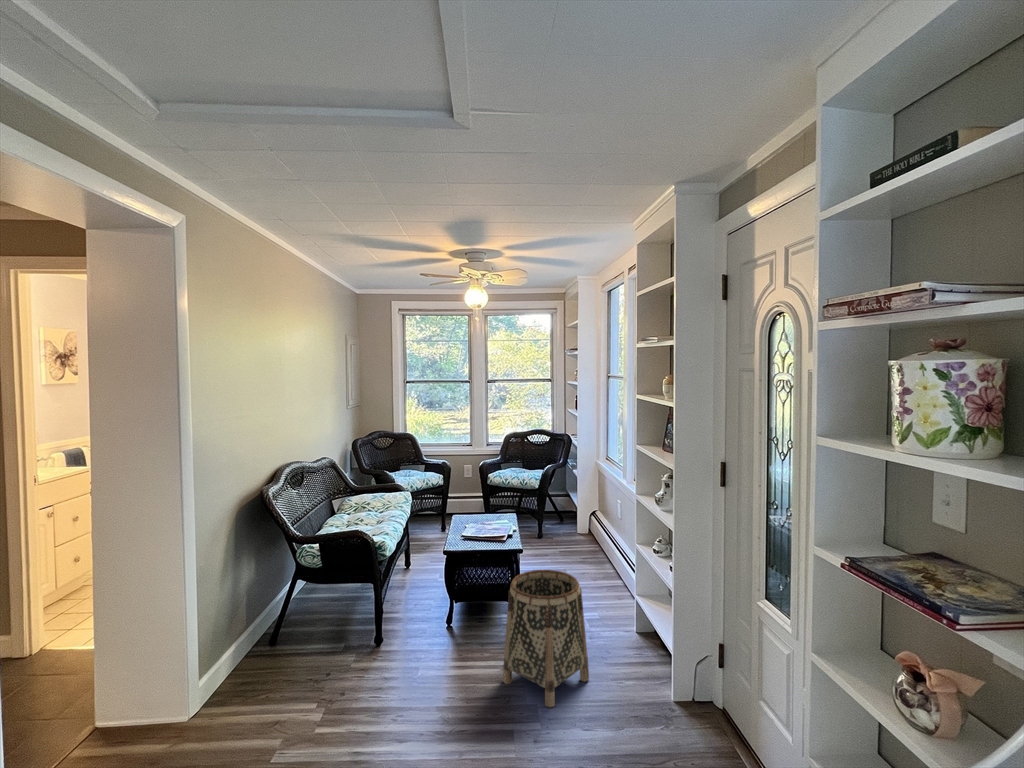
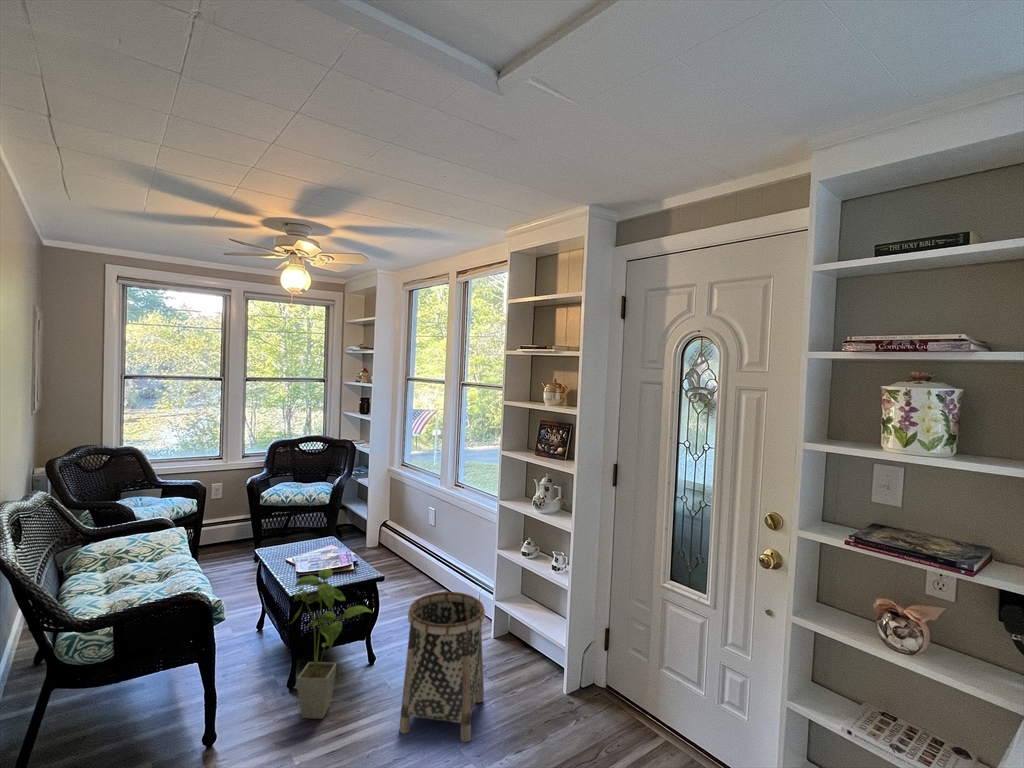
house plant: none [430,532,496,654] -> present [293,569,372,719]

